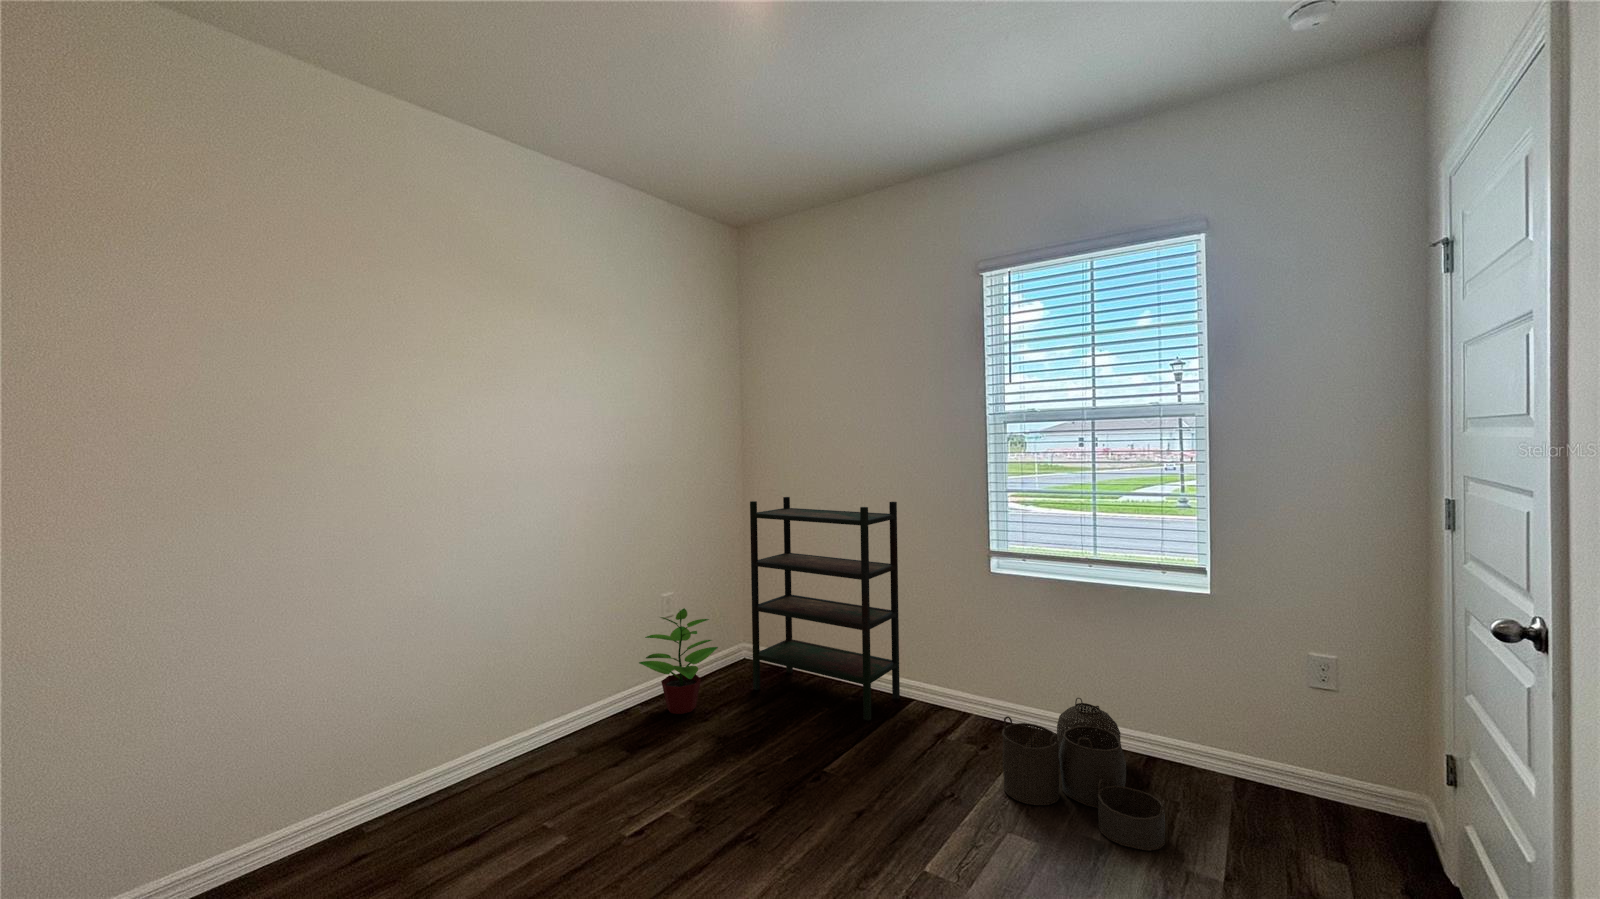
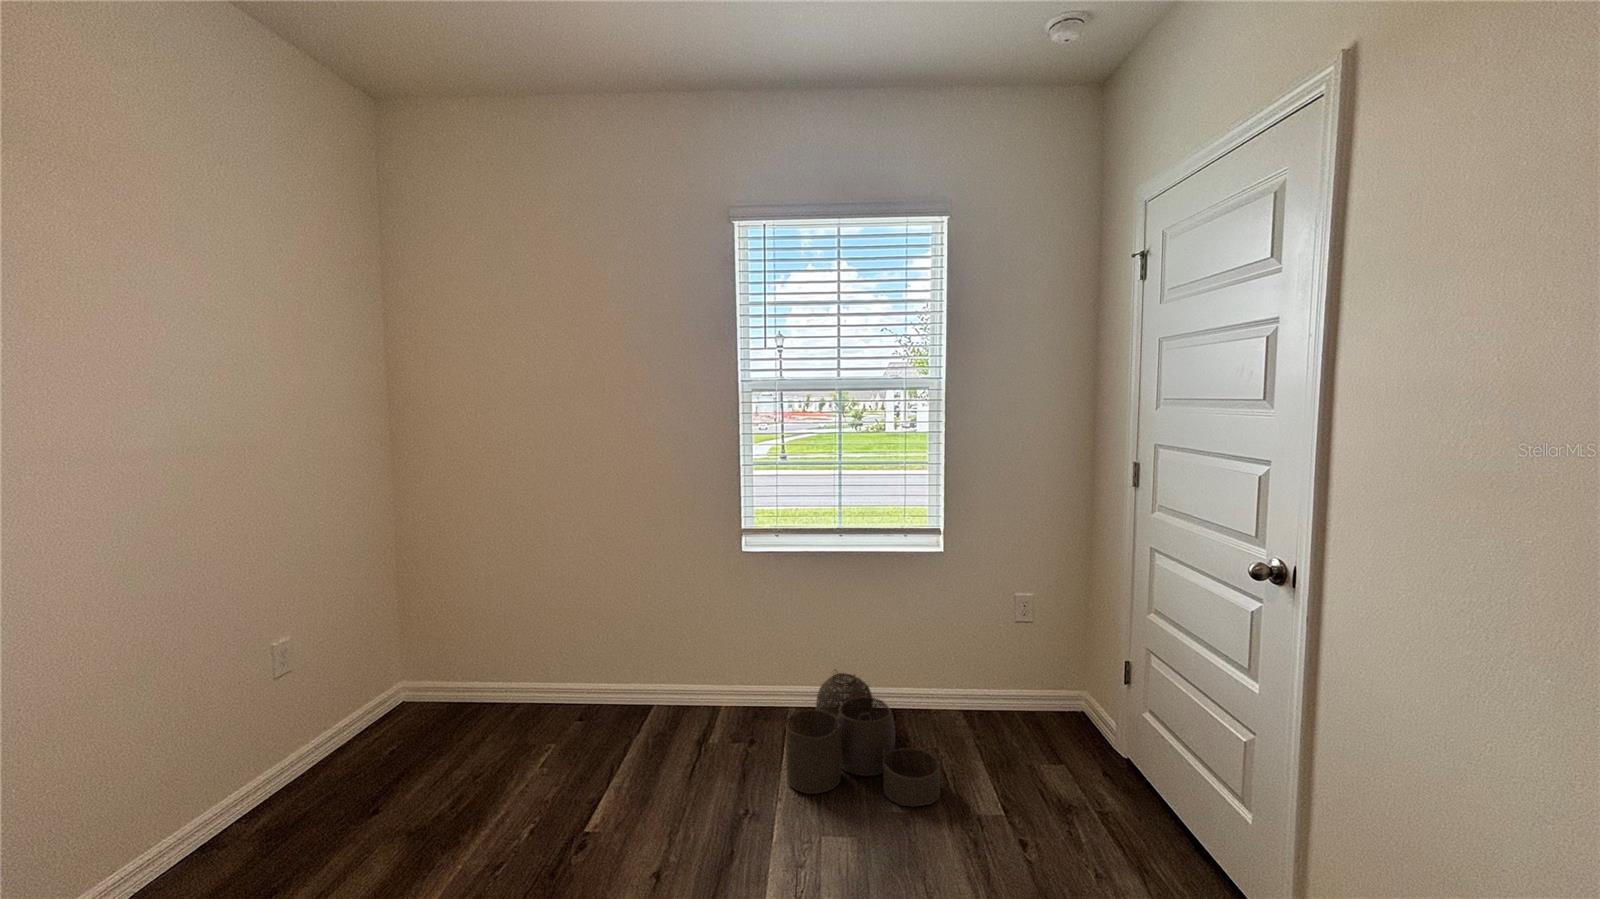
bookshelf: present [750,497,900,721] -> none [420,485,635,749]
potted plant: present [639,608,718,714] -> none [245,666,382,822]

